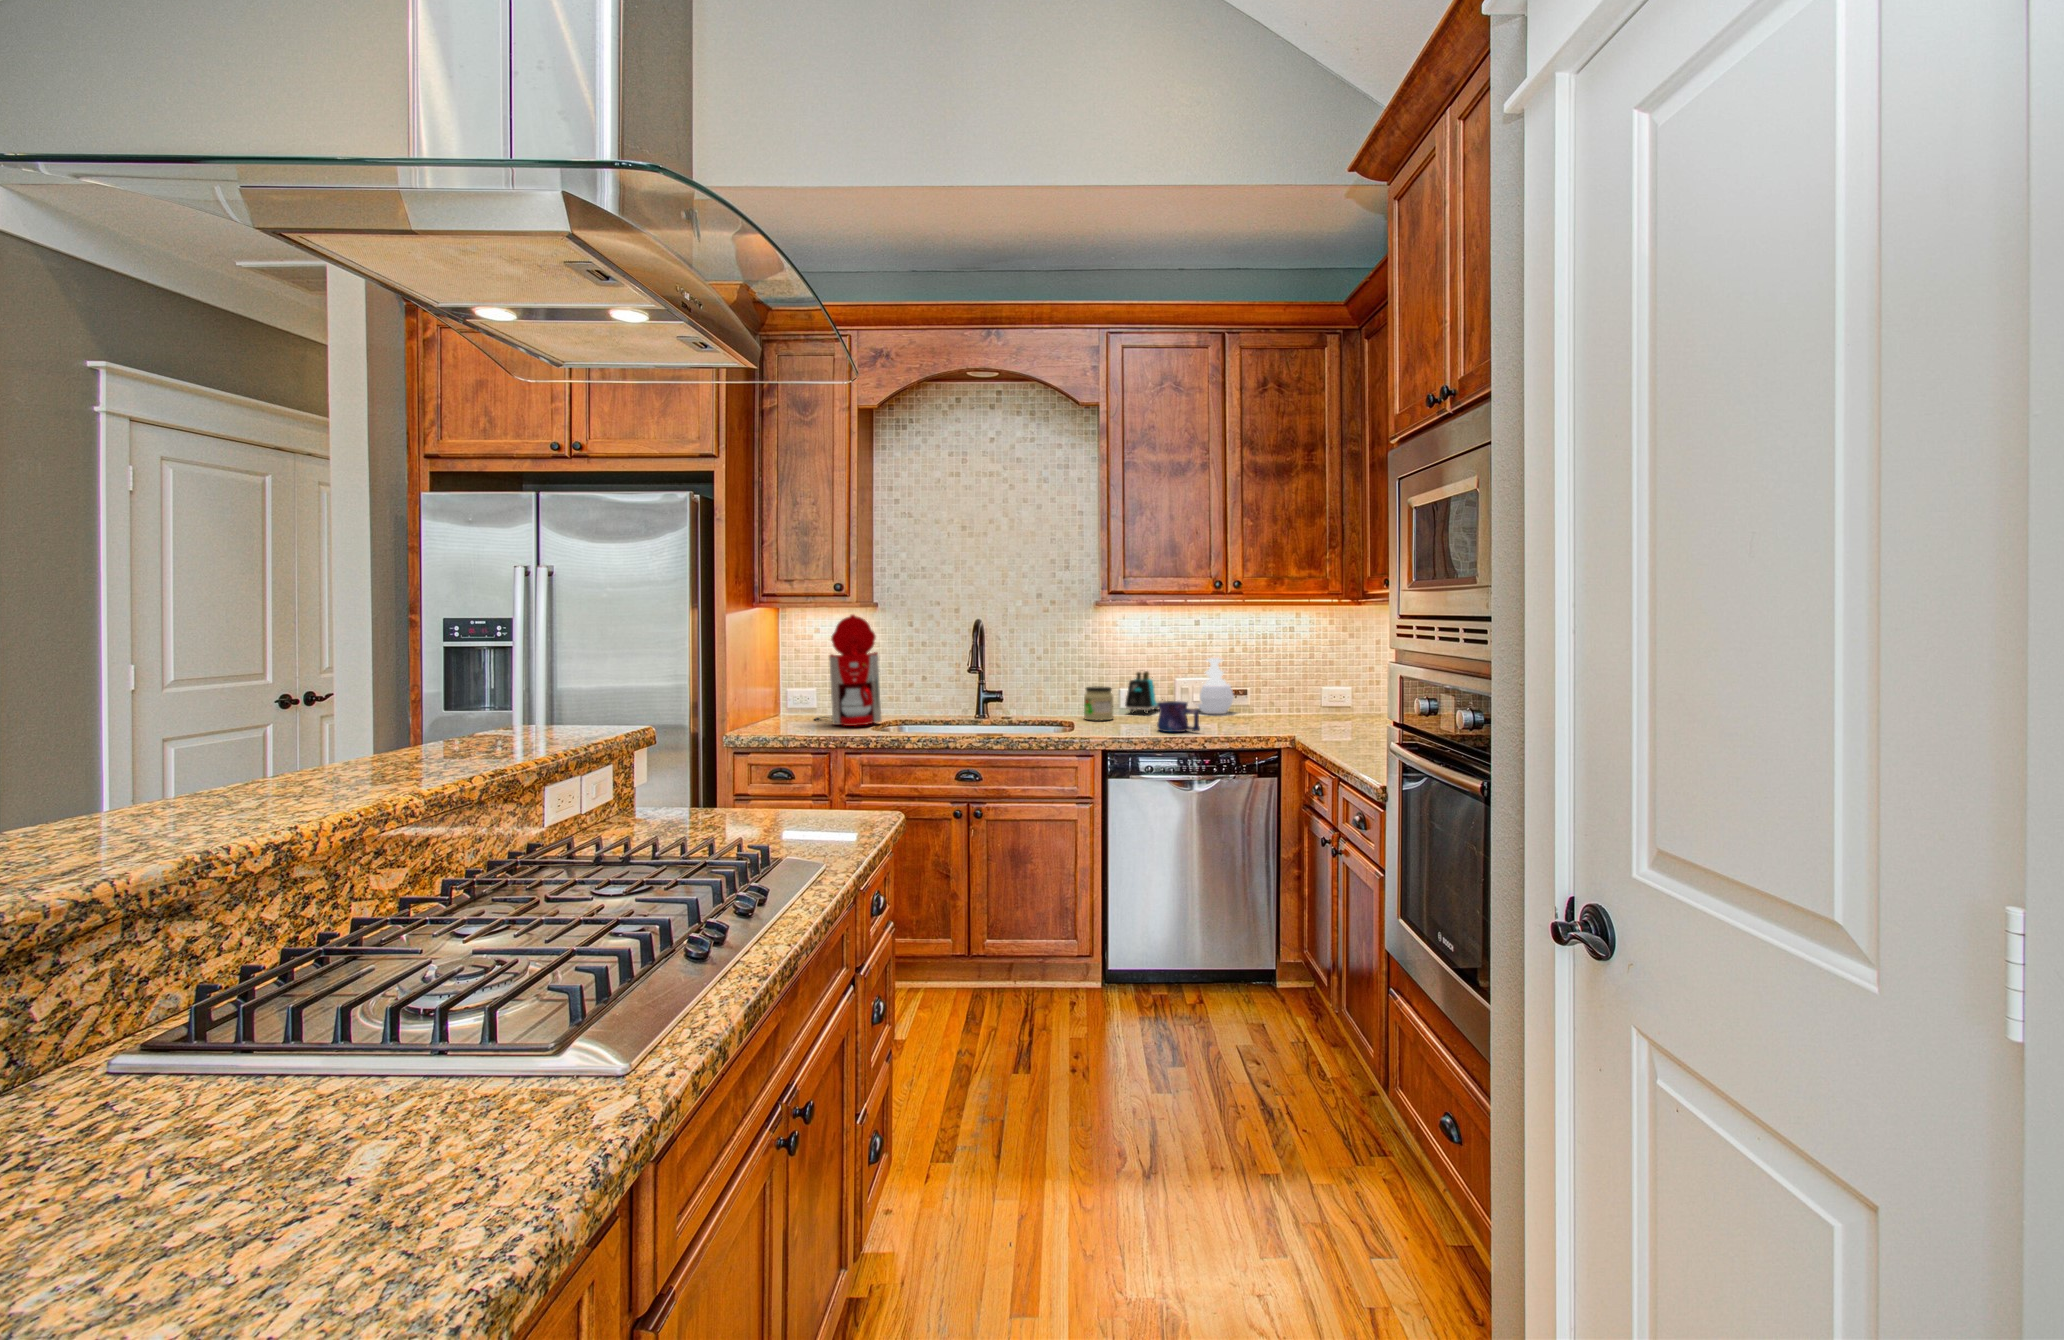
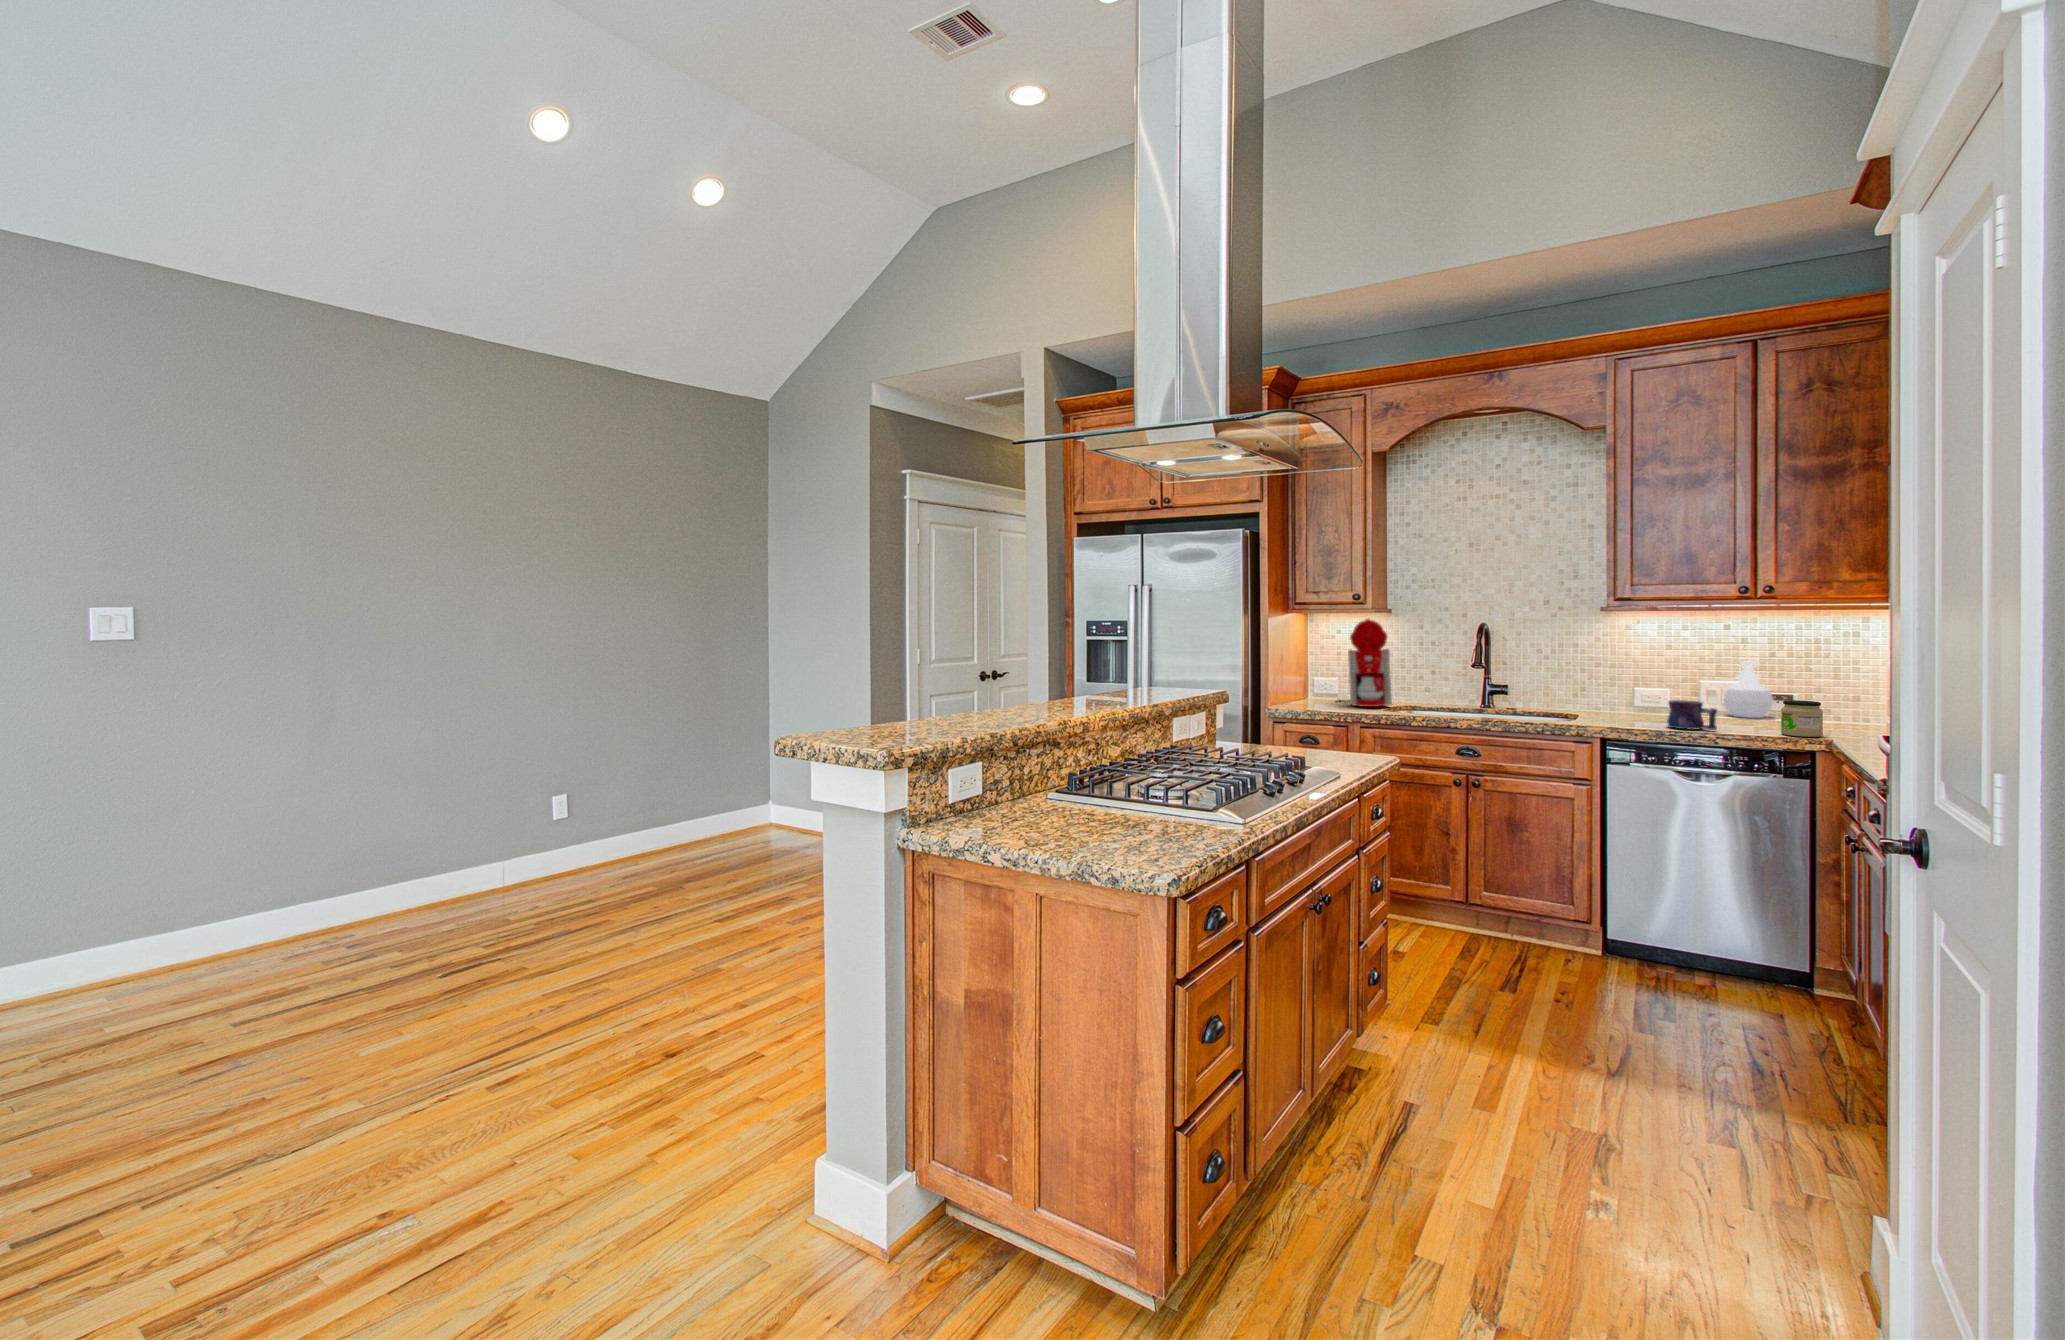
toaster: present [1125,671,1158,714] -> none [1638,672,1686,713]
jar: present [1084,687,1113,720] -> present [1781,700,1823,737]

